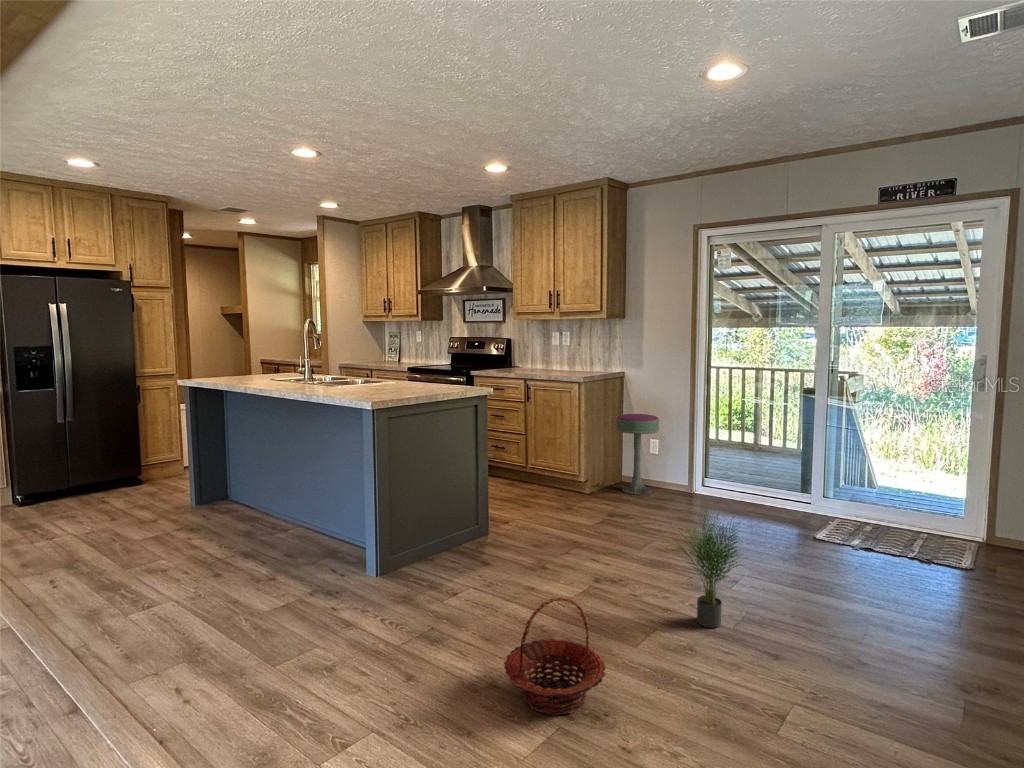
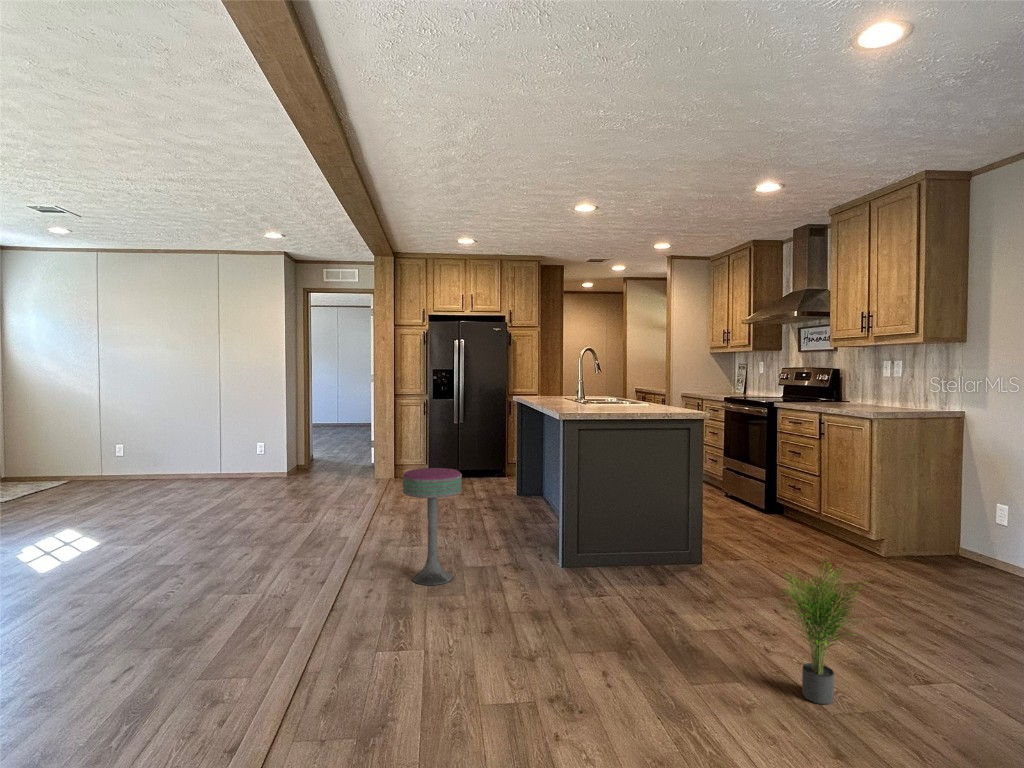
bar stool: present [616,414,659,495] -> present [403,468,462,585]
basket: present [504,598,606,715] -> none [524,585,618,692]

